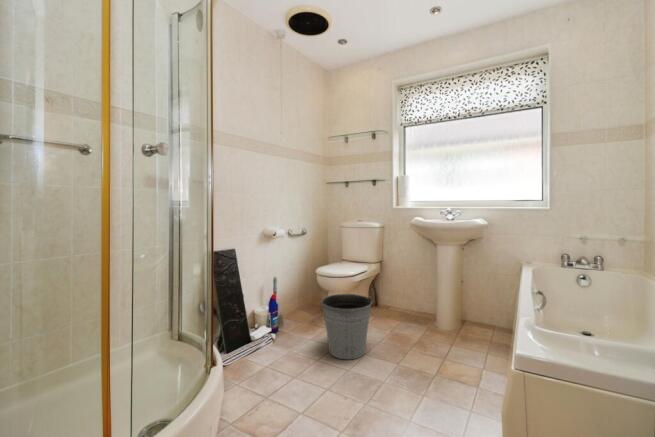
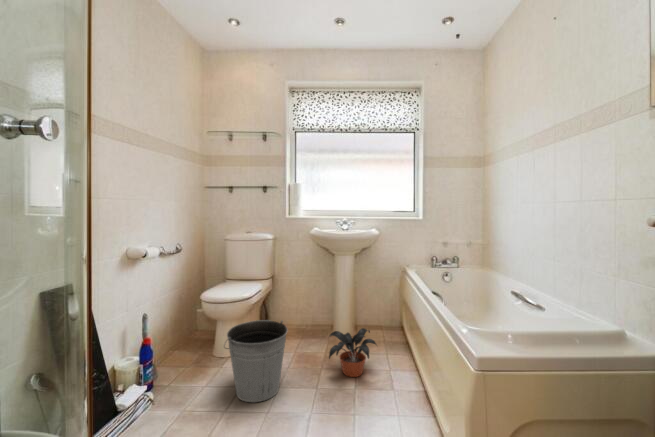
potted plant: none [412,315,466,362] -> present [329,328,376,377]

